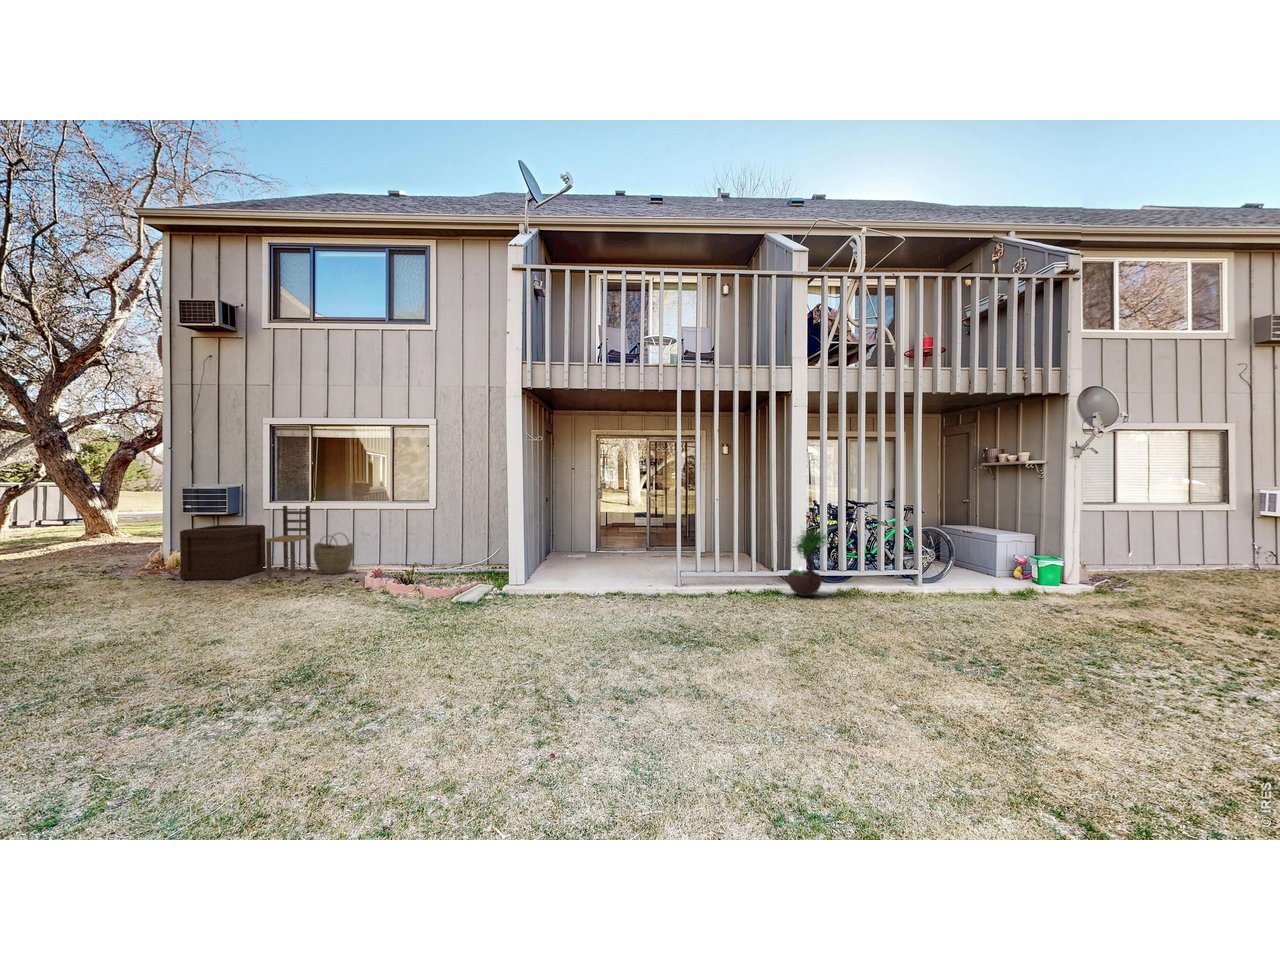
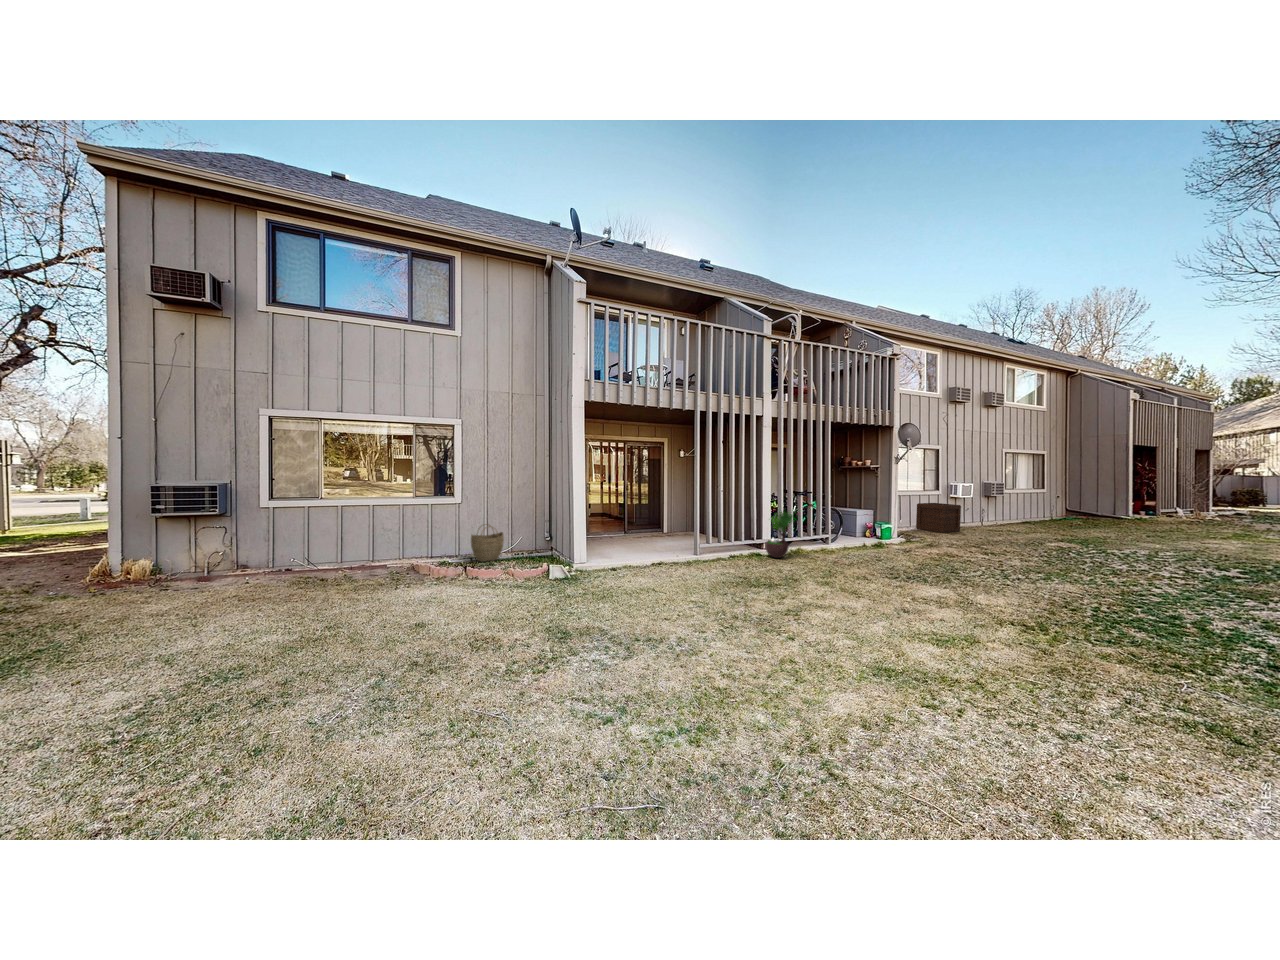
chair: present [266,506,311,576] -> none [279,503,323,580]
wooden crate: present [180,525,266,580] -> present [916,503,961,533]
woven basket: present [314,534,354,574] -> present [471,525,504,562]

